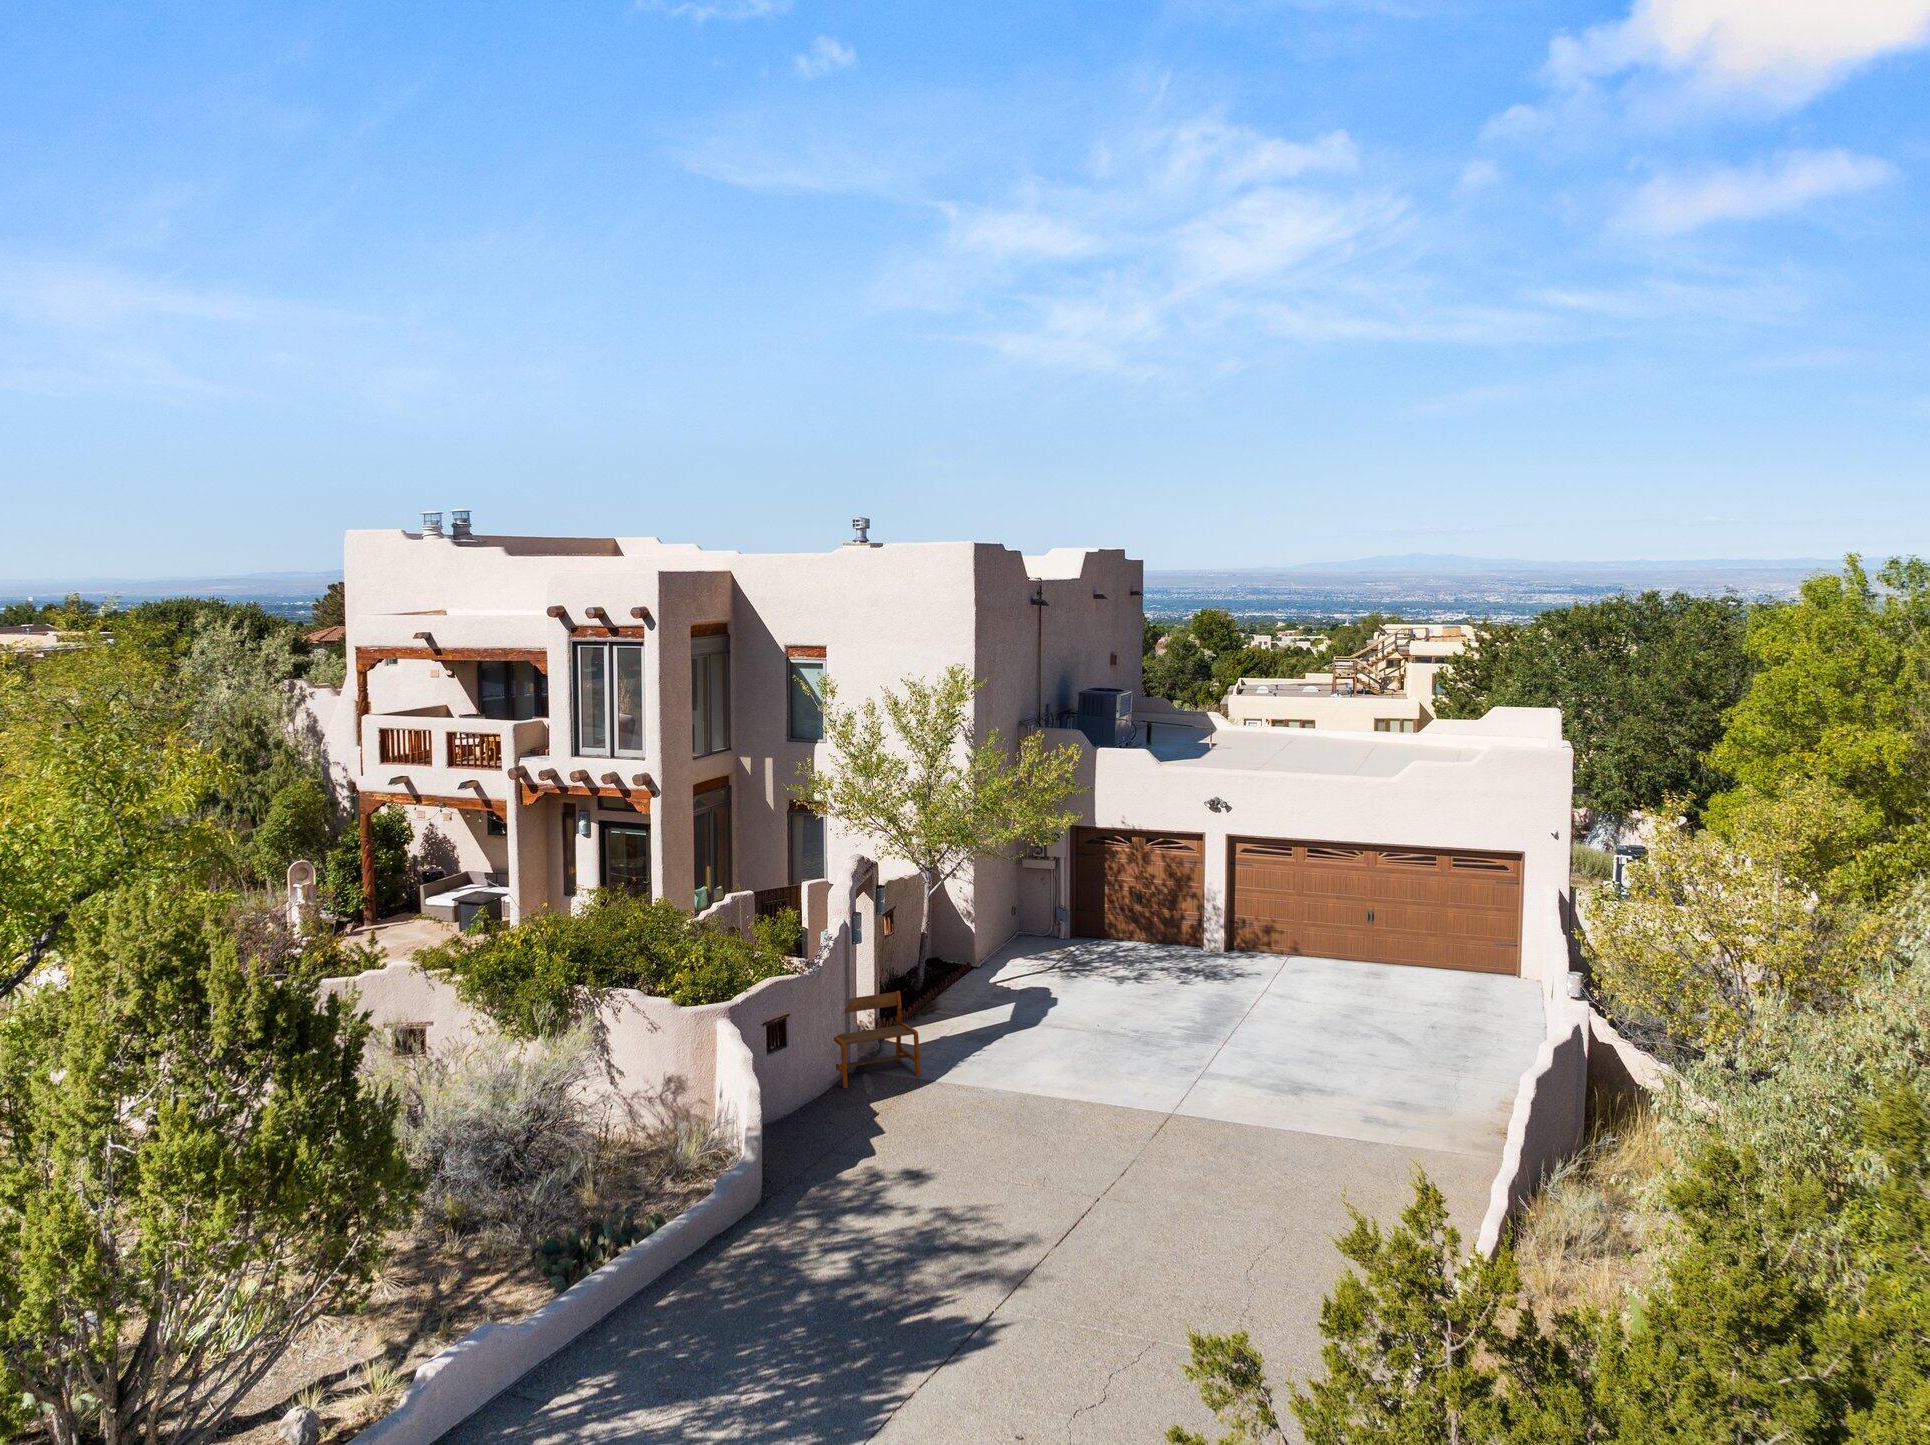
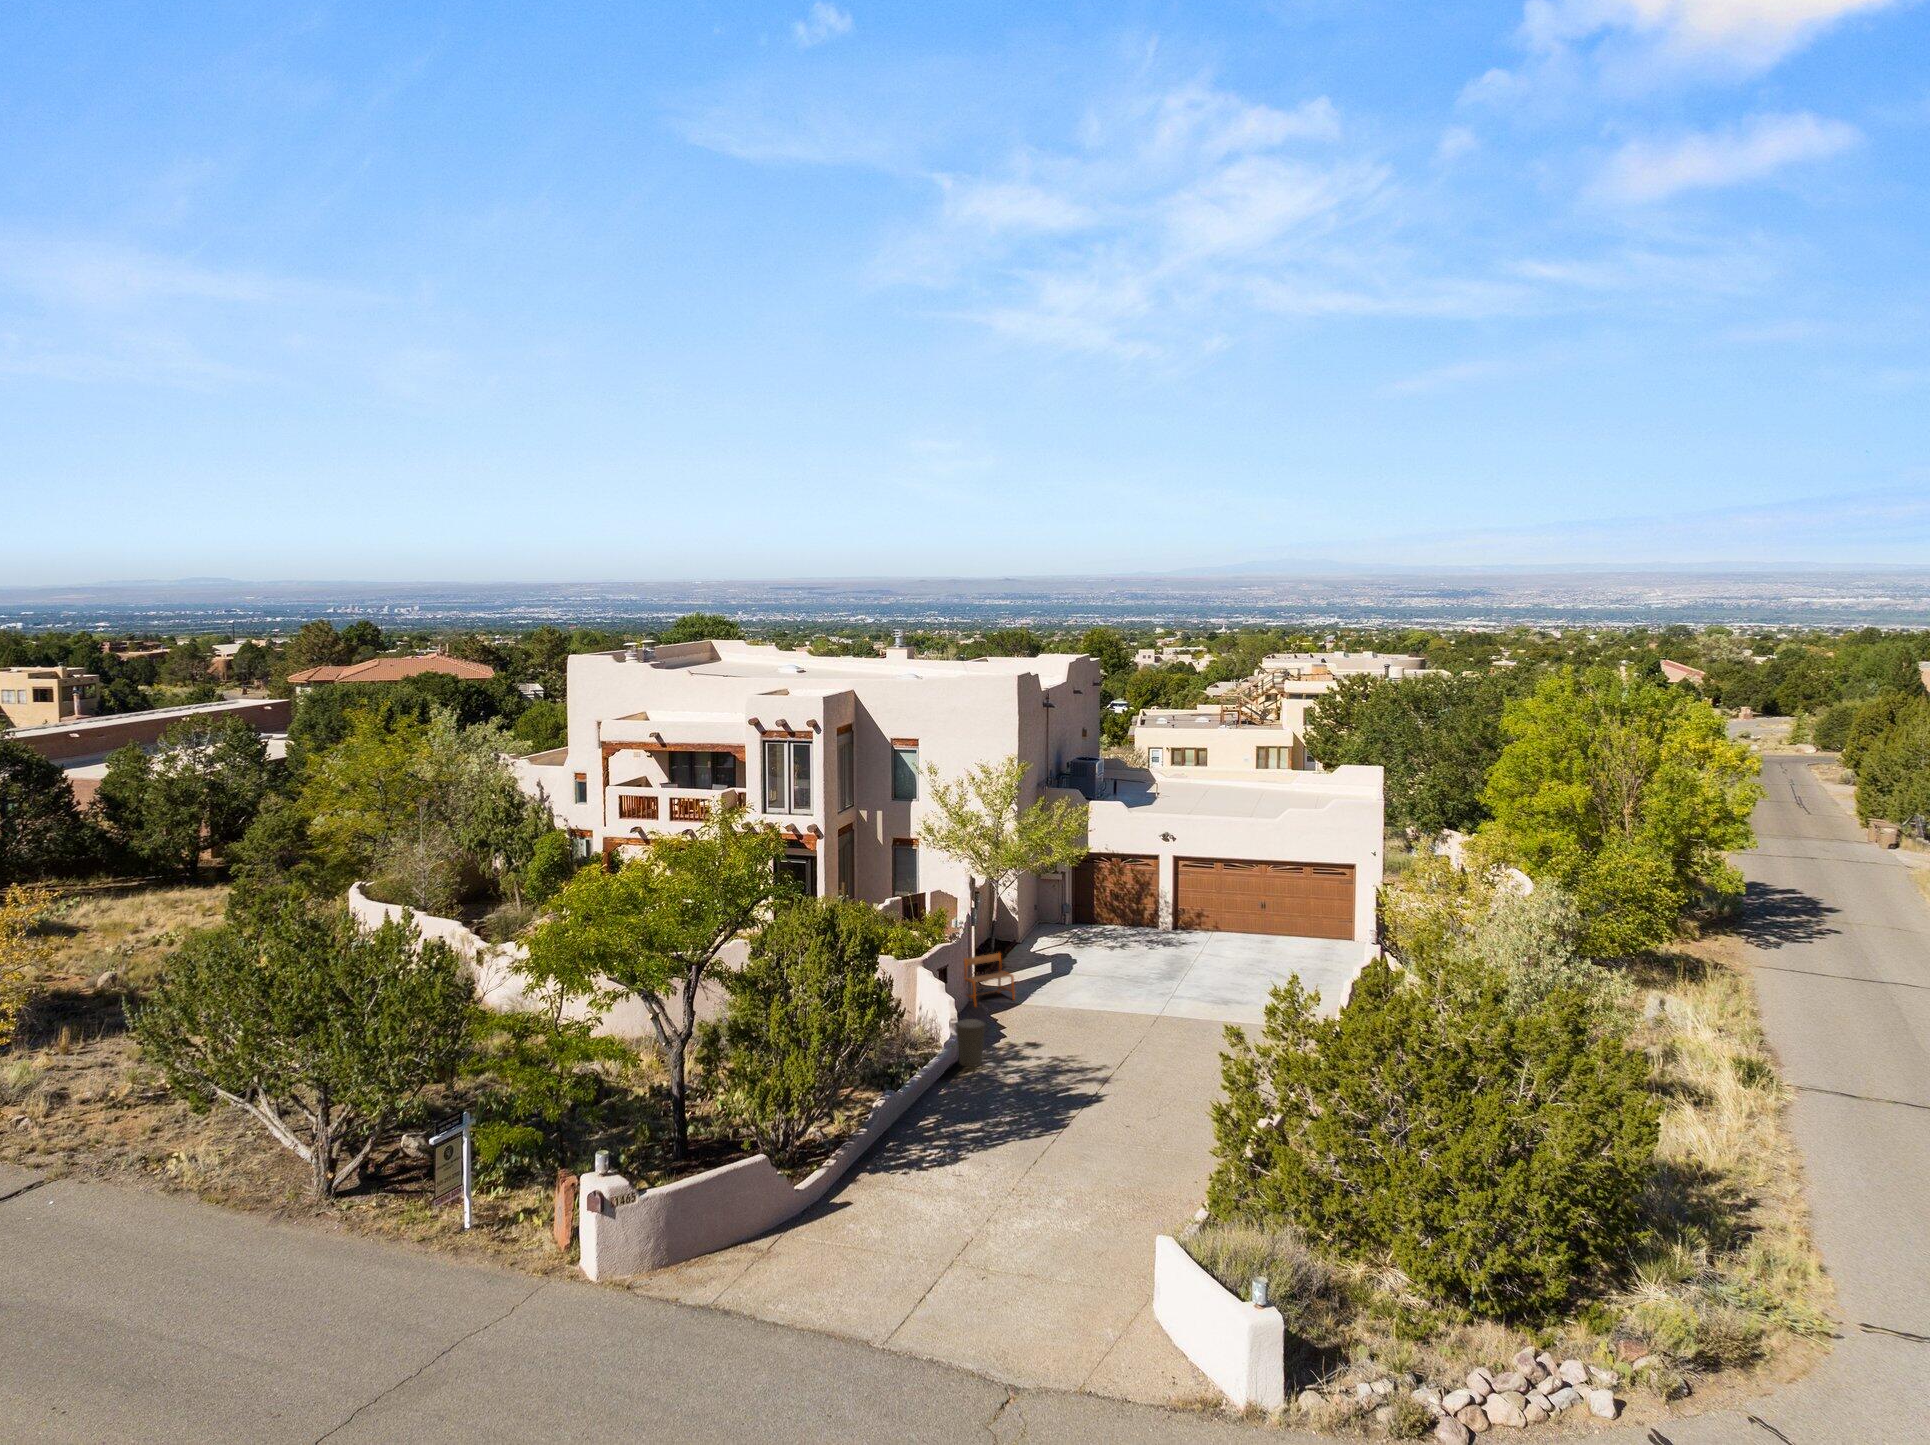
trash can: none [749,1129,805,1226] -> present [955,1019,985,1067]

